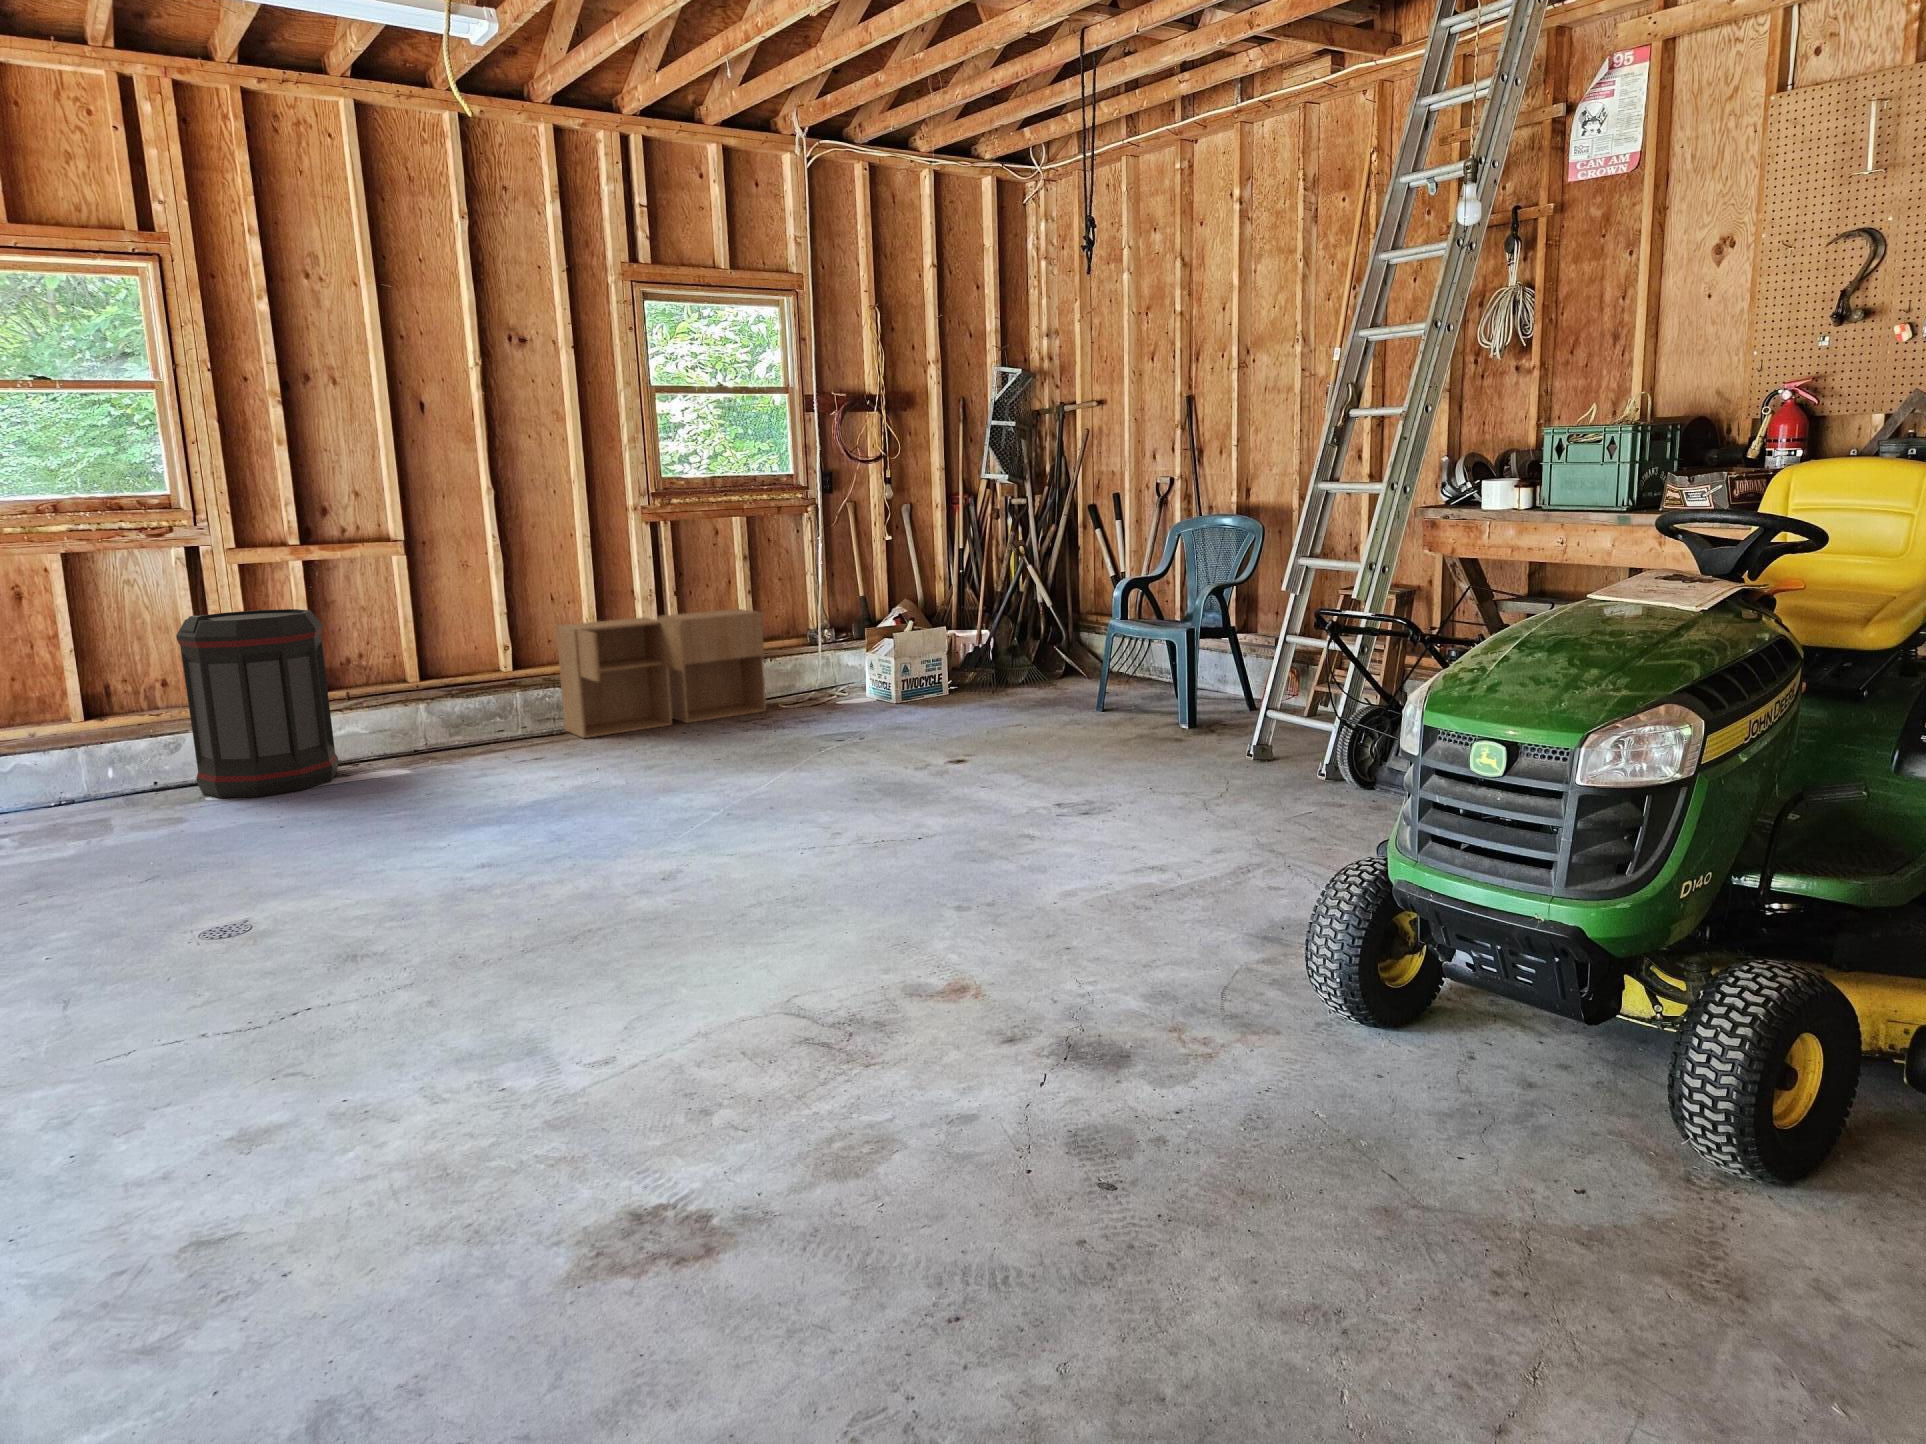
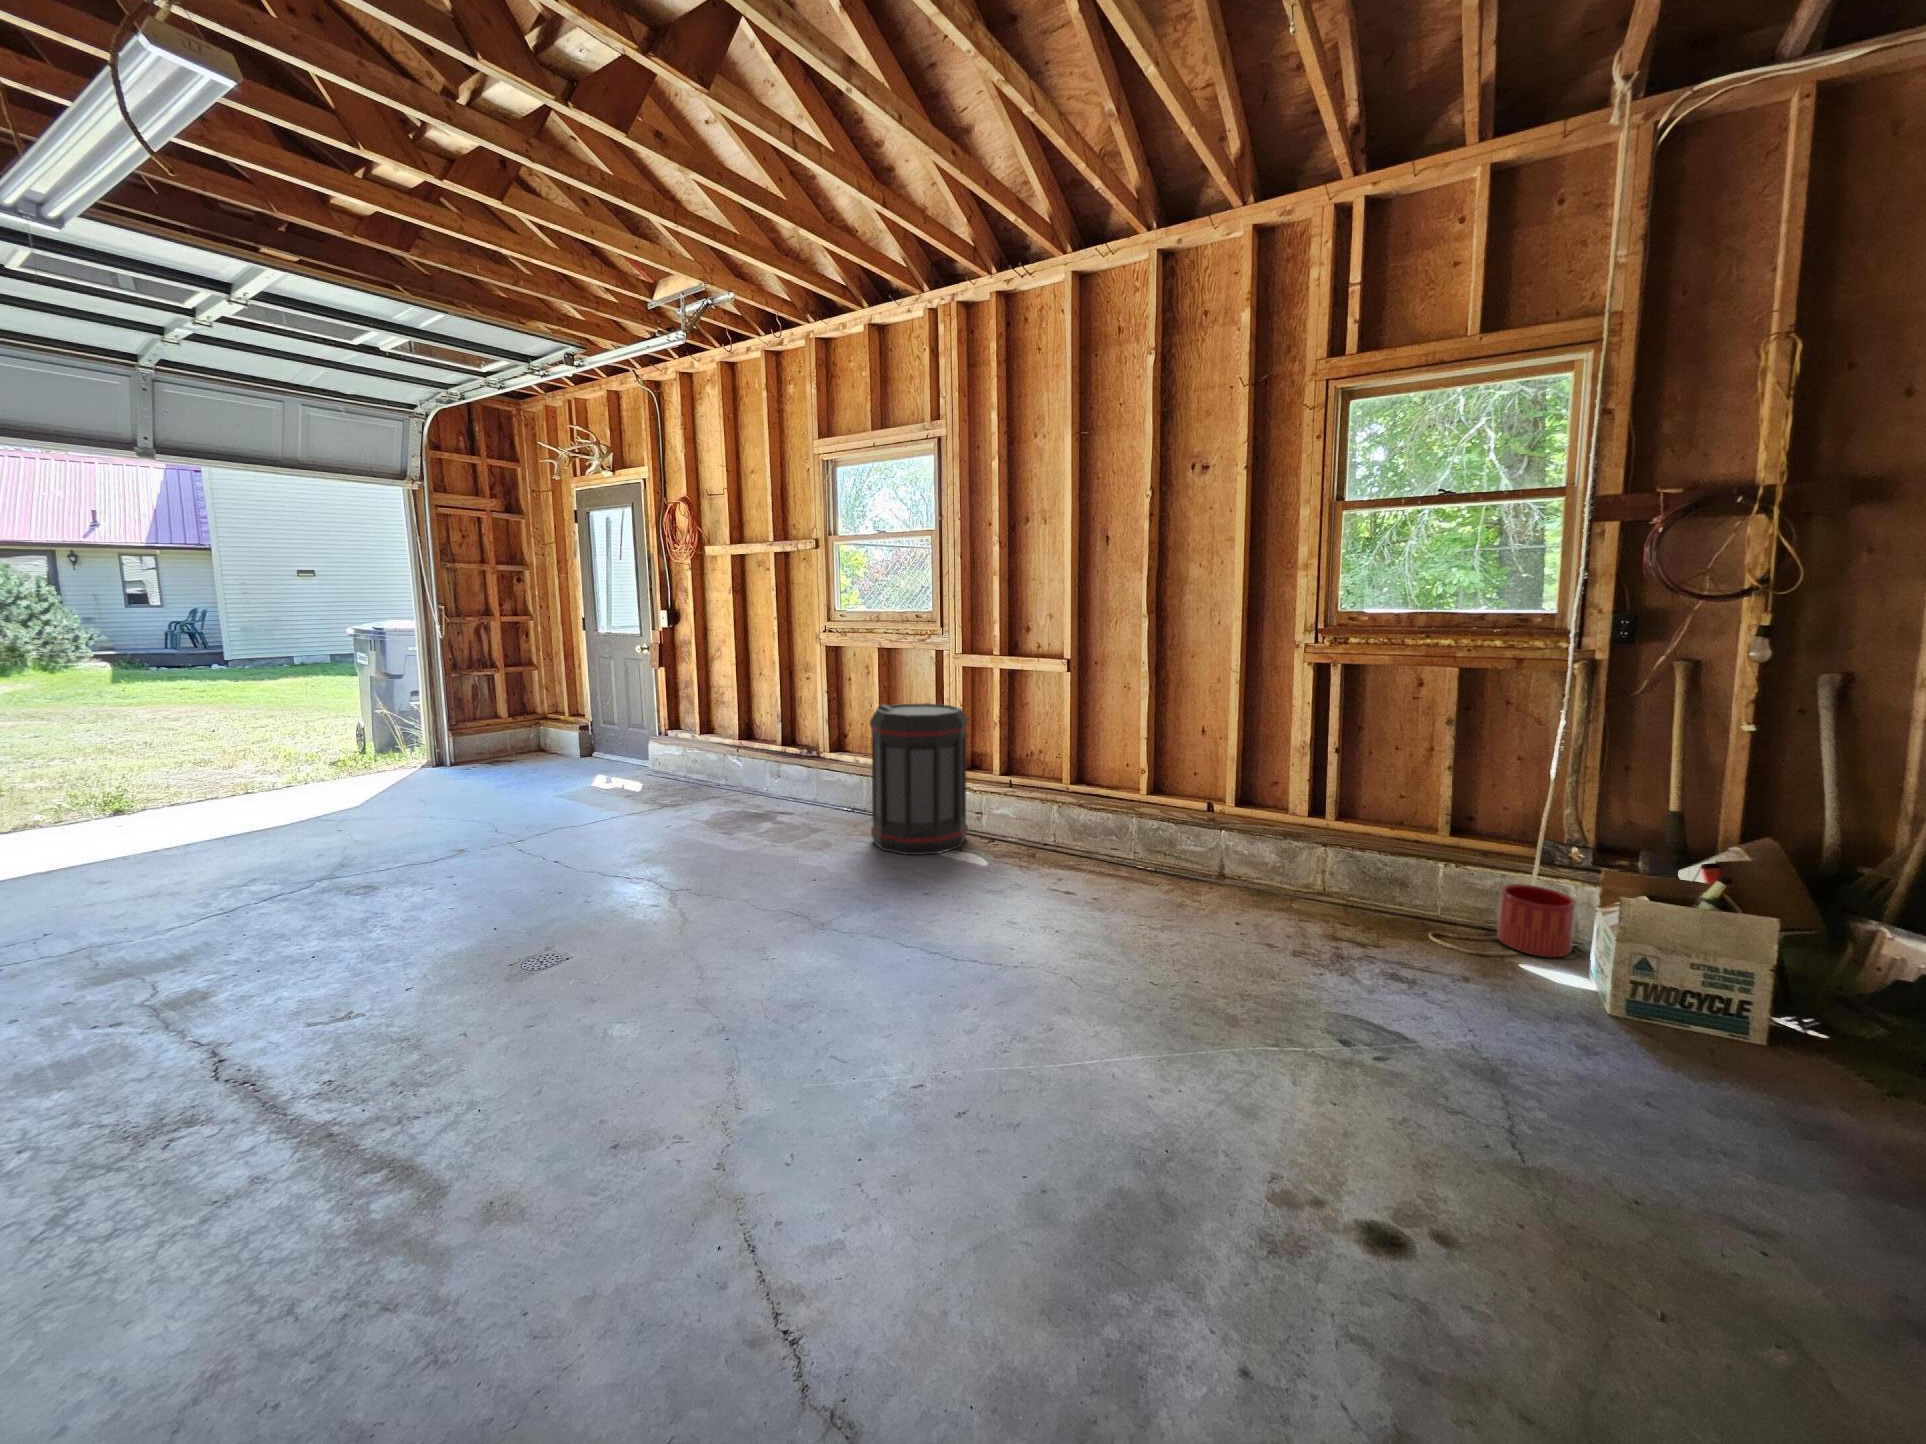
storage cabinet: present [556,609,766,738] -> none [1145,762,1414,933]
planter: none [805,660,847,701] -> present [1497,884,1576,957]

